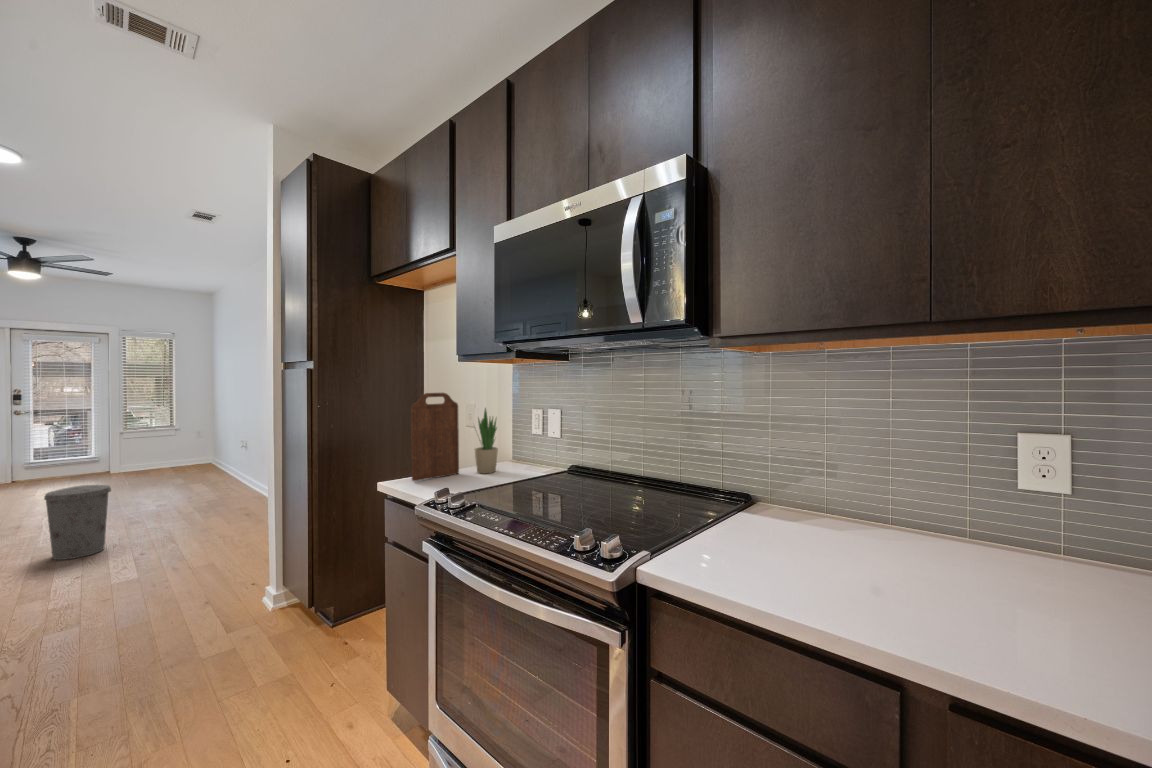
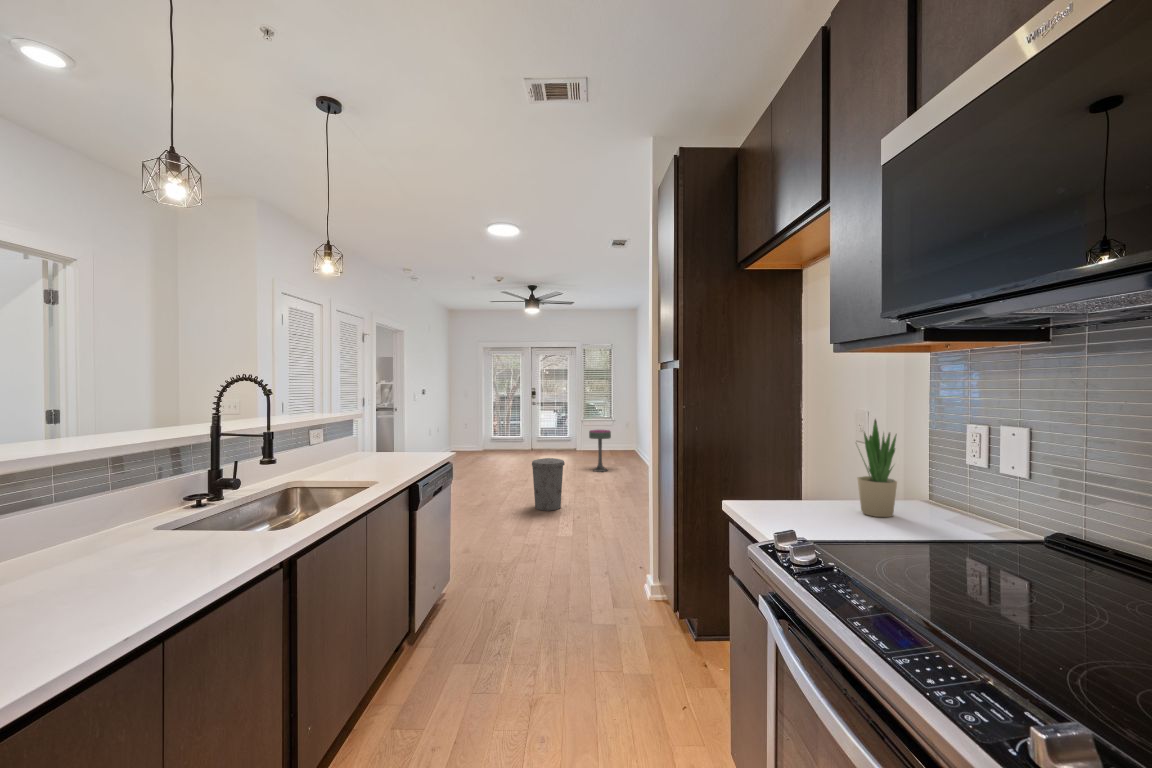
cutting board: present [411,393,459,481] -> none [764,396,833,509]
bar stool: none [140,441,178,495] -> present [589,430,611,472]

